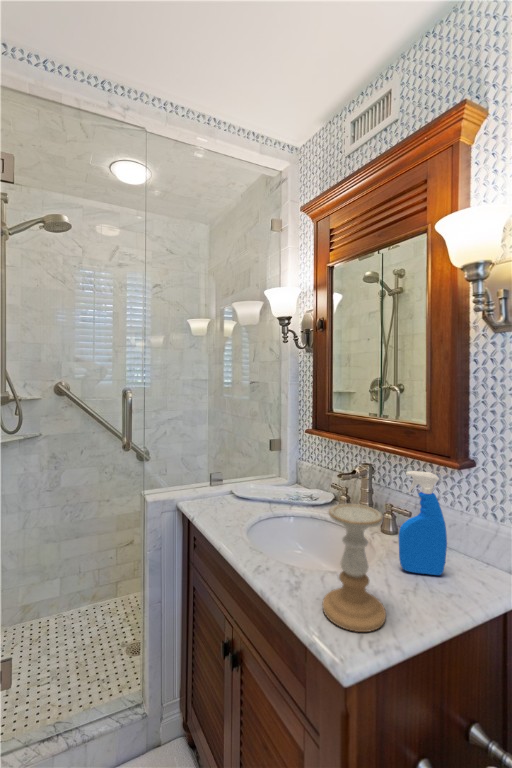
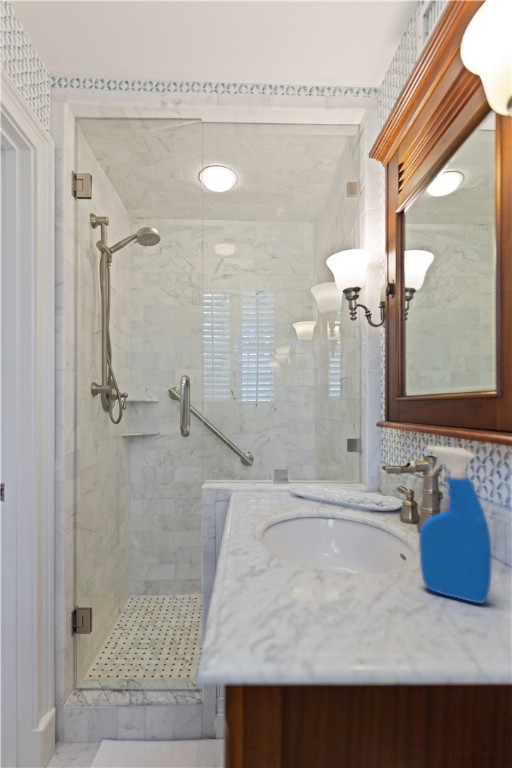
candle holder: present [322,504,386,632] -> none [266,474,348,639]

